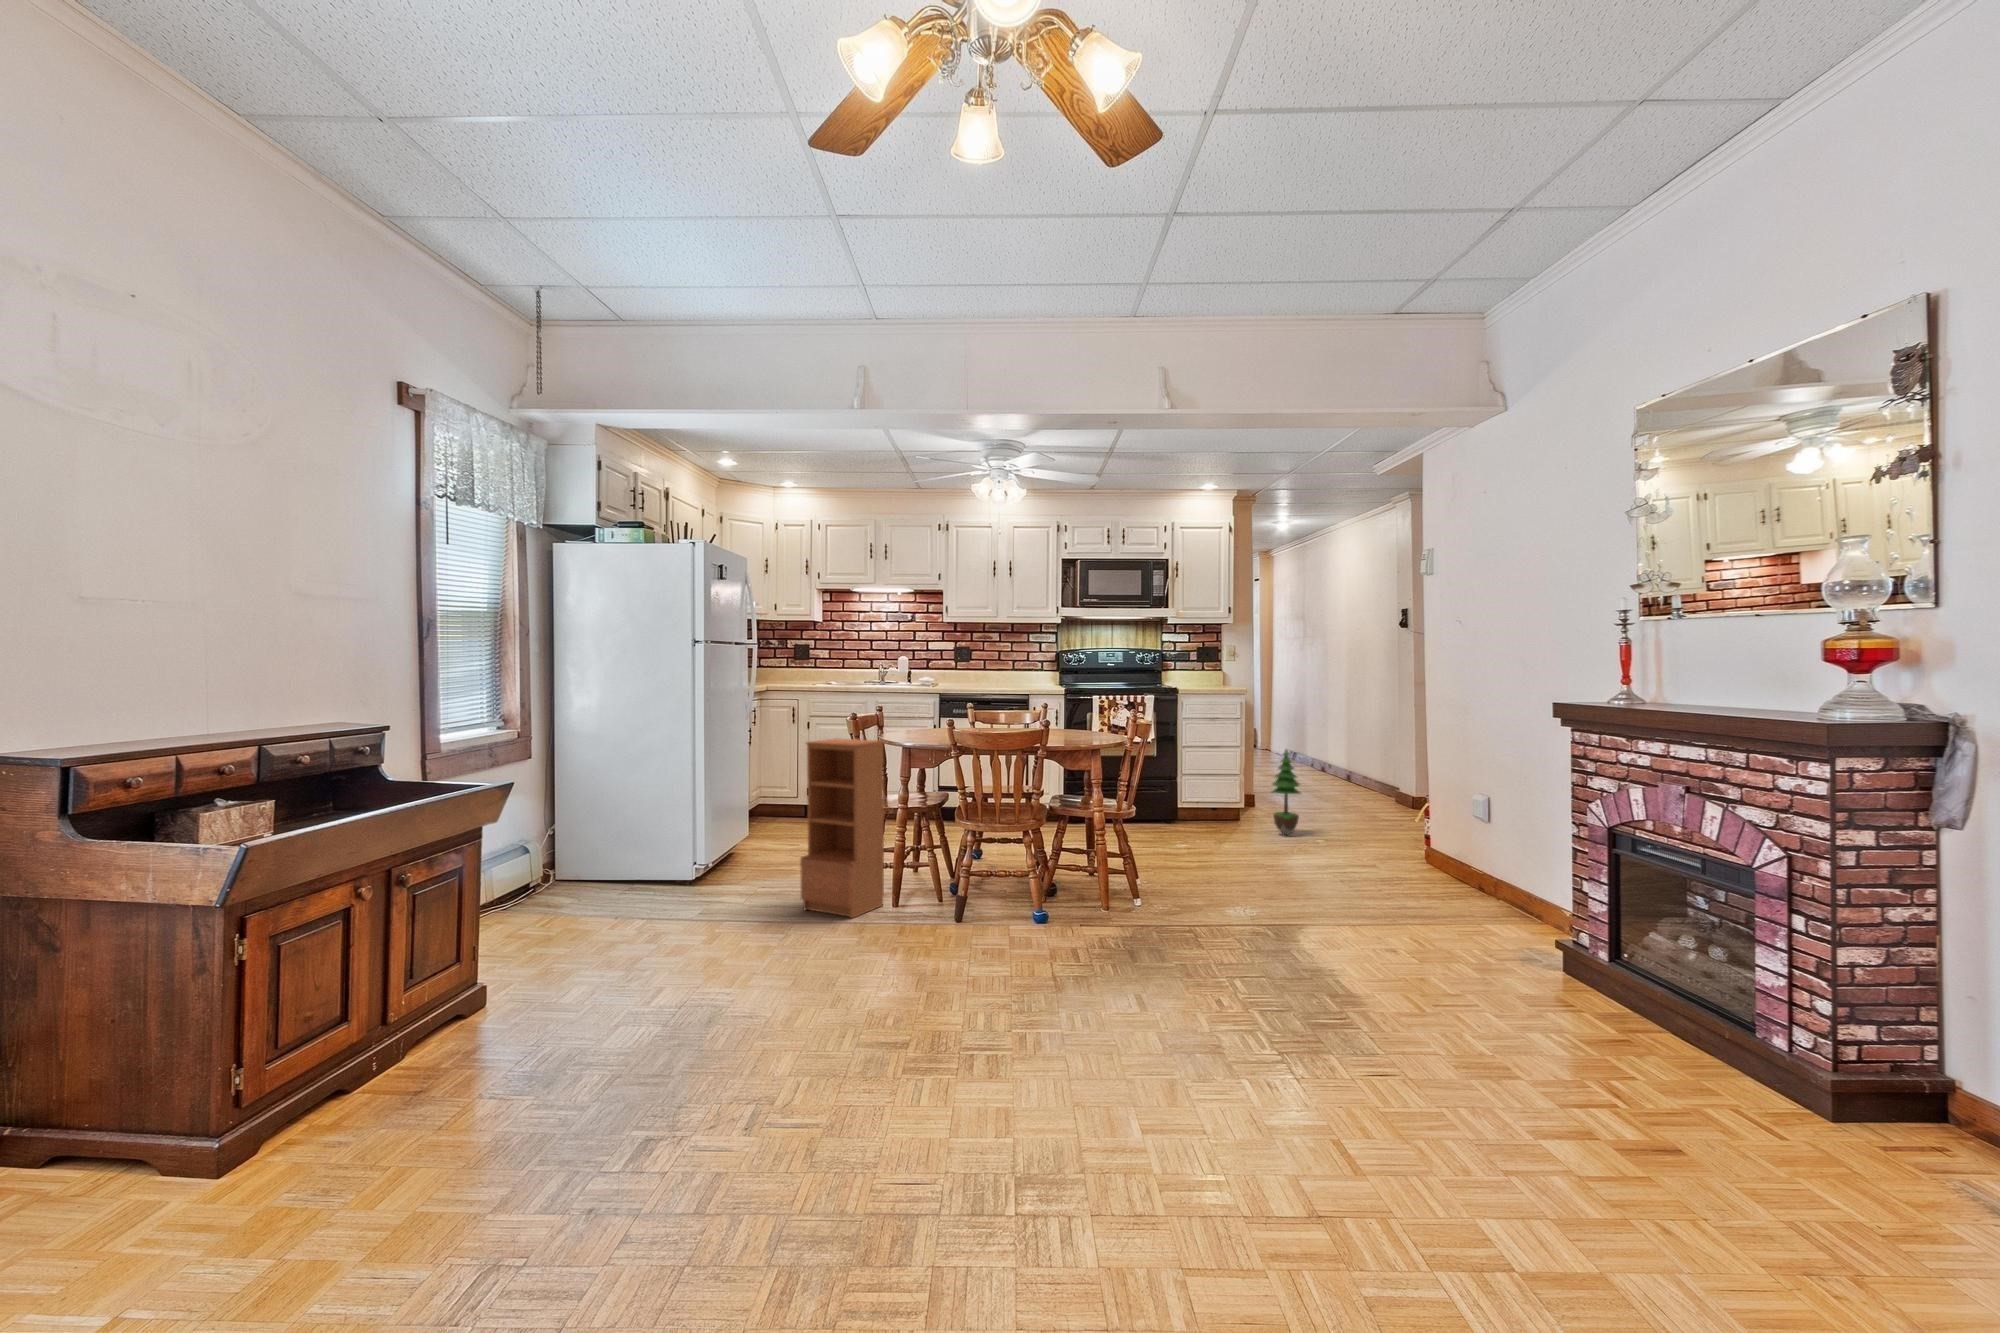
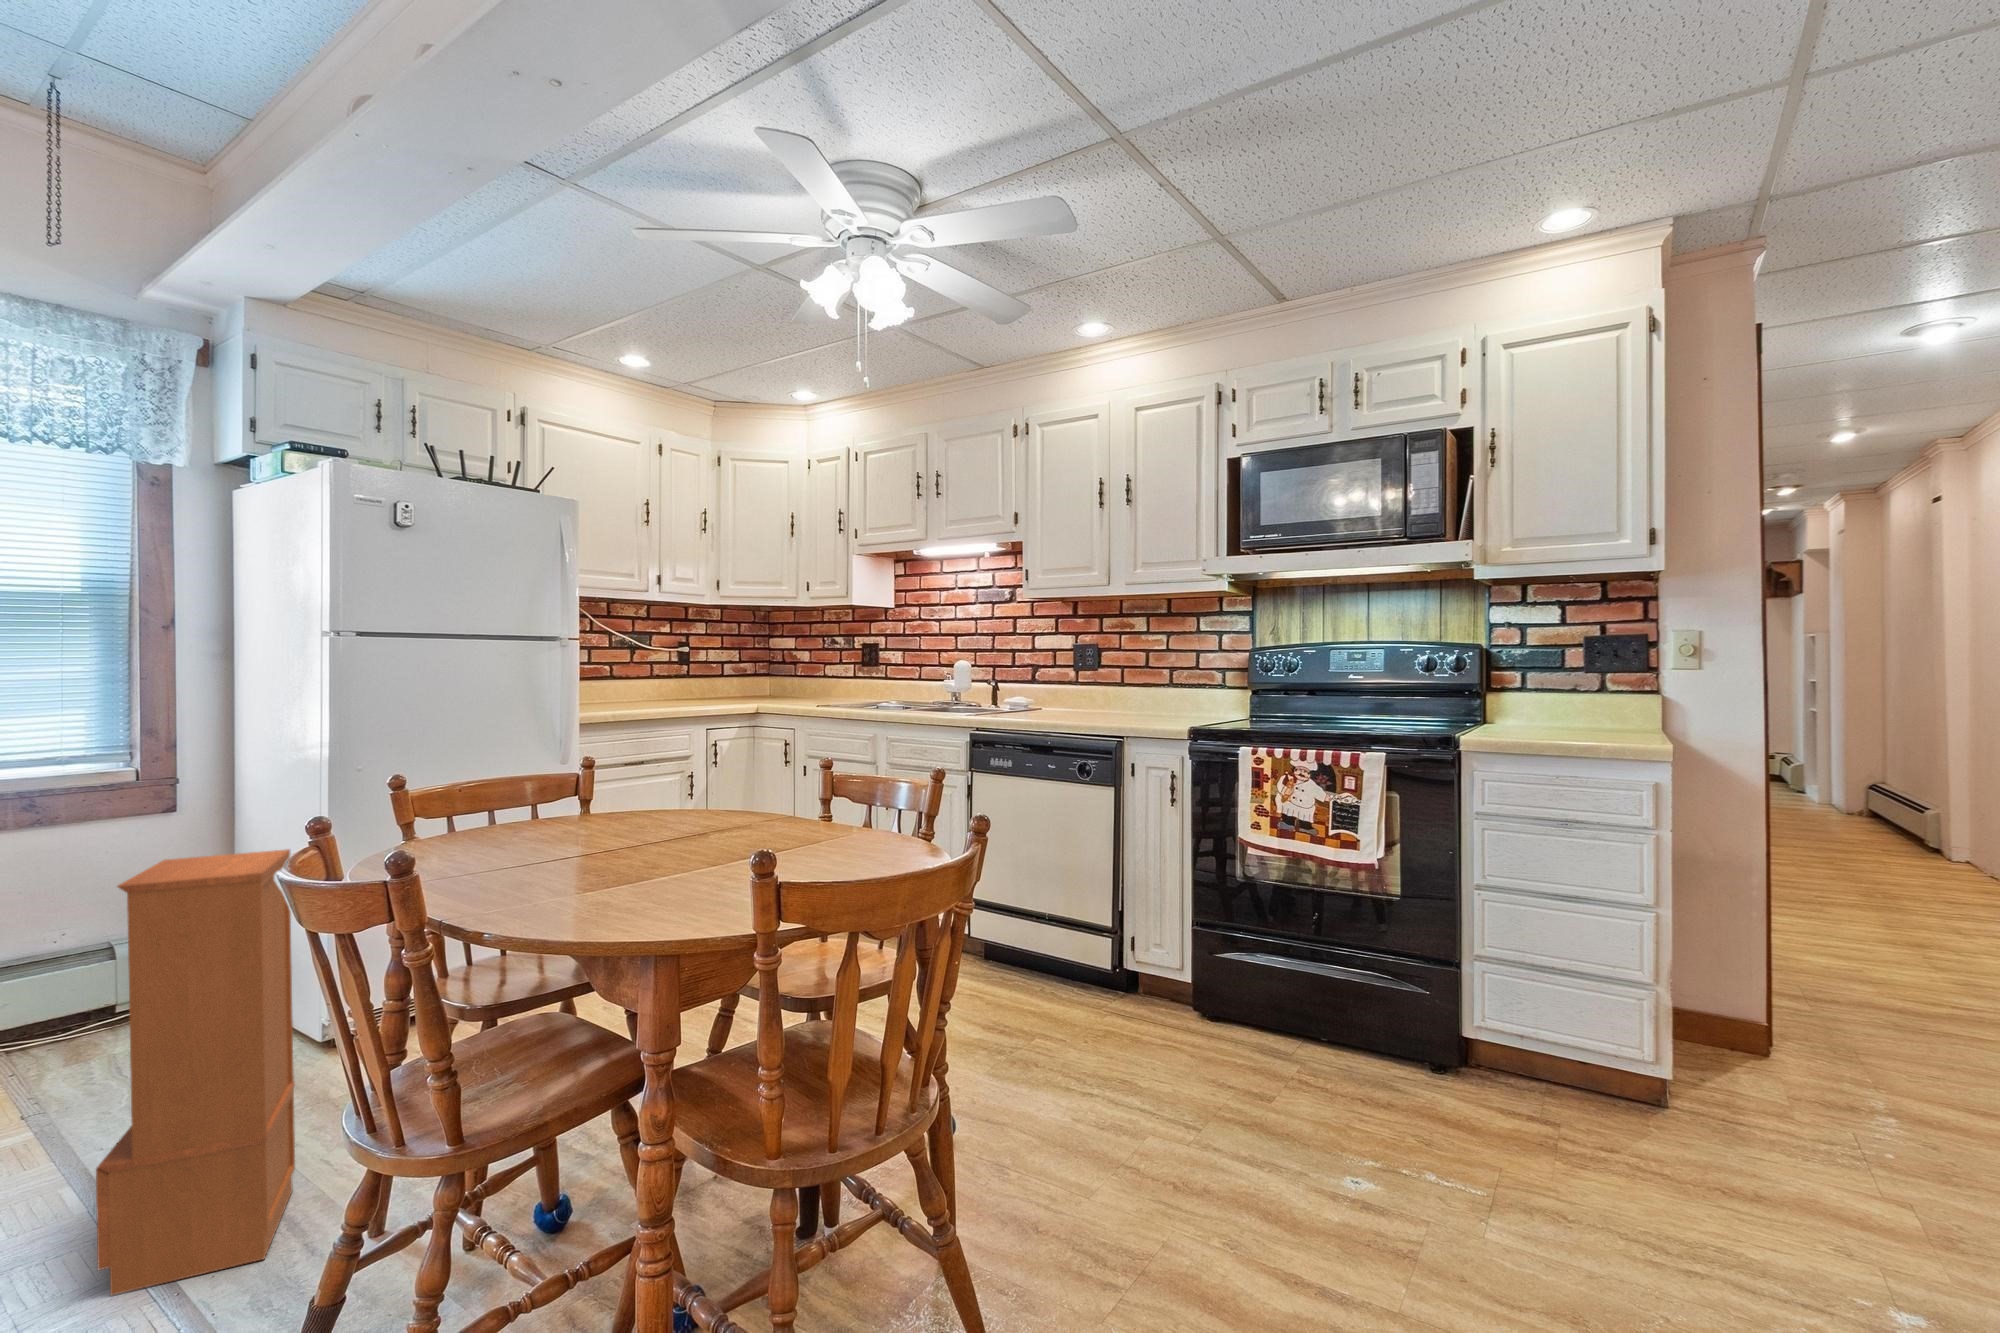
potted tree: present [1272,750,1300,835] -> none [1676,953,1805,1241]

